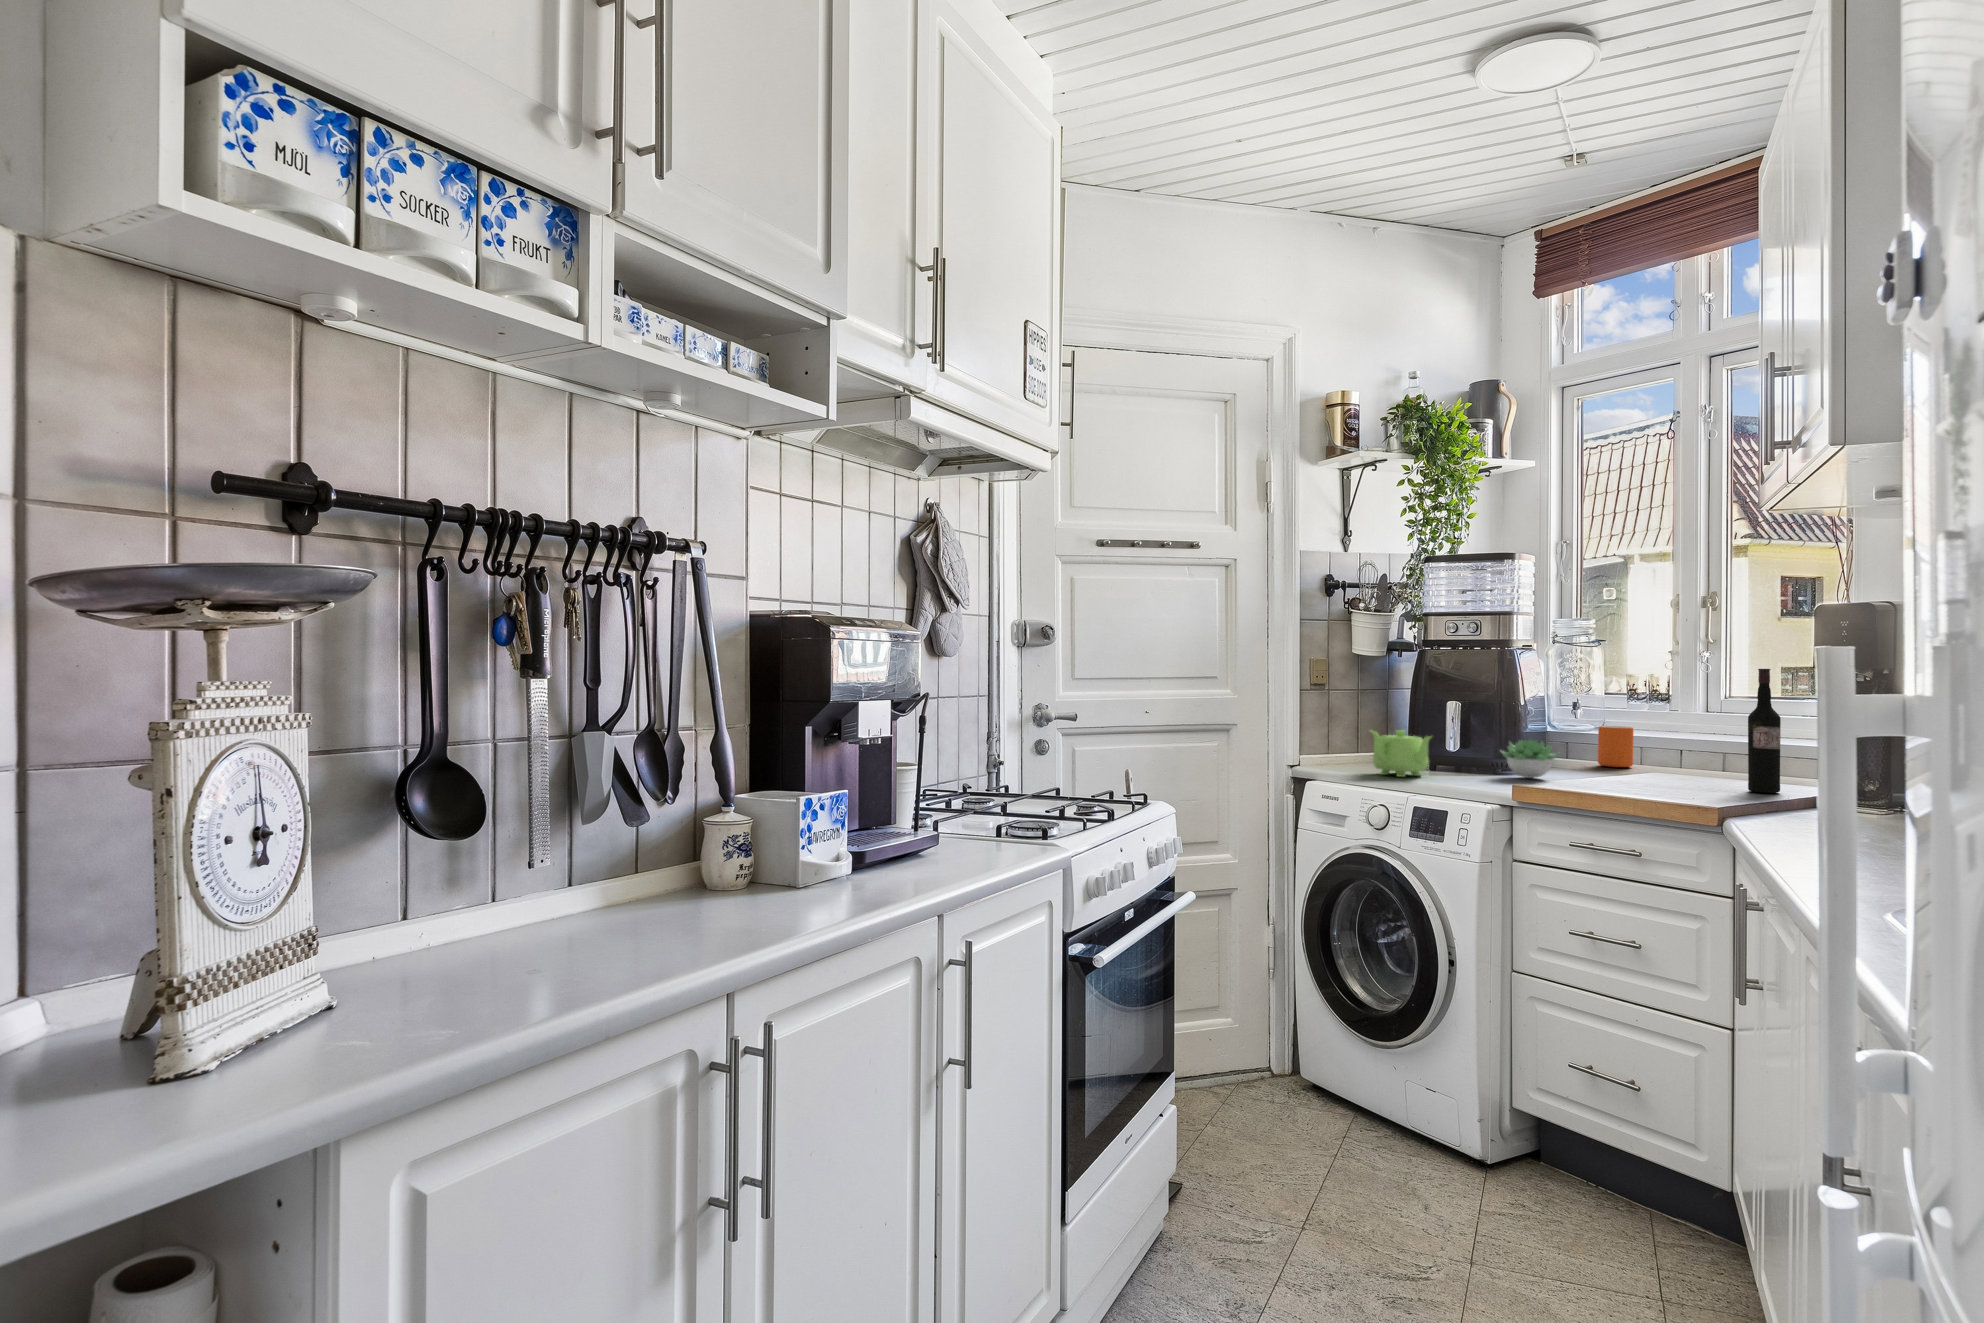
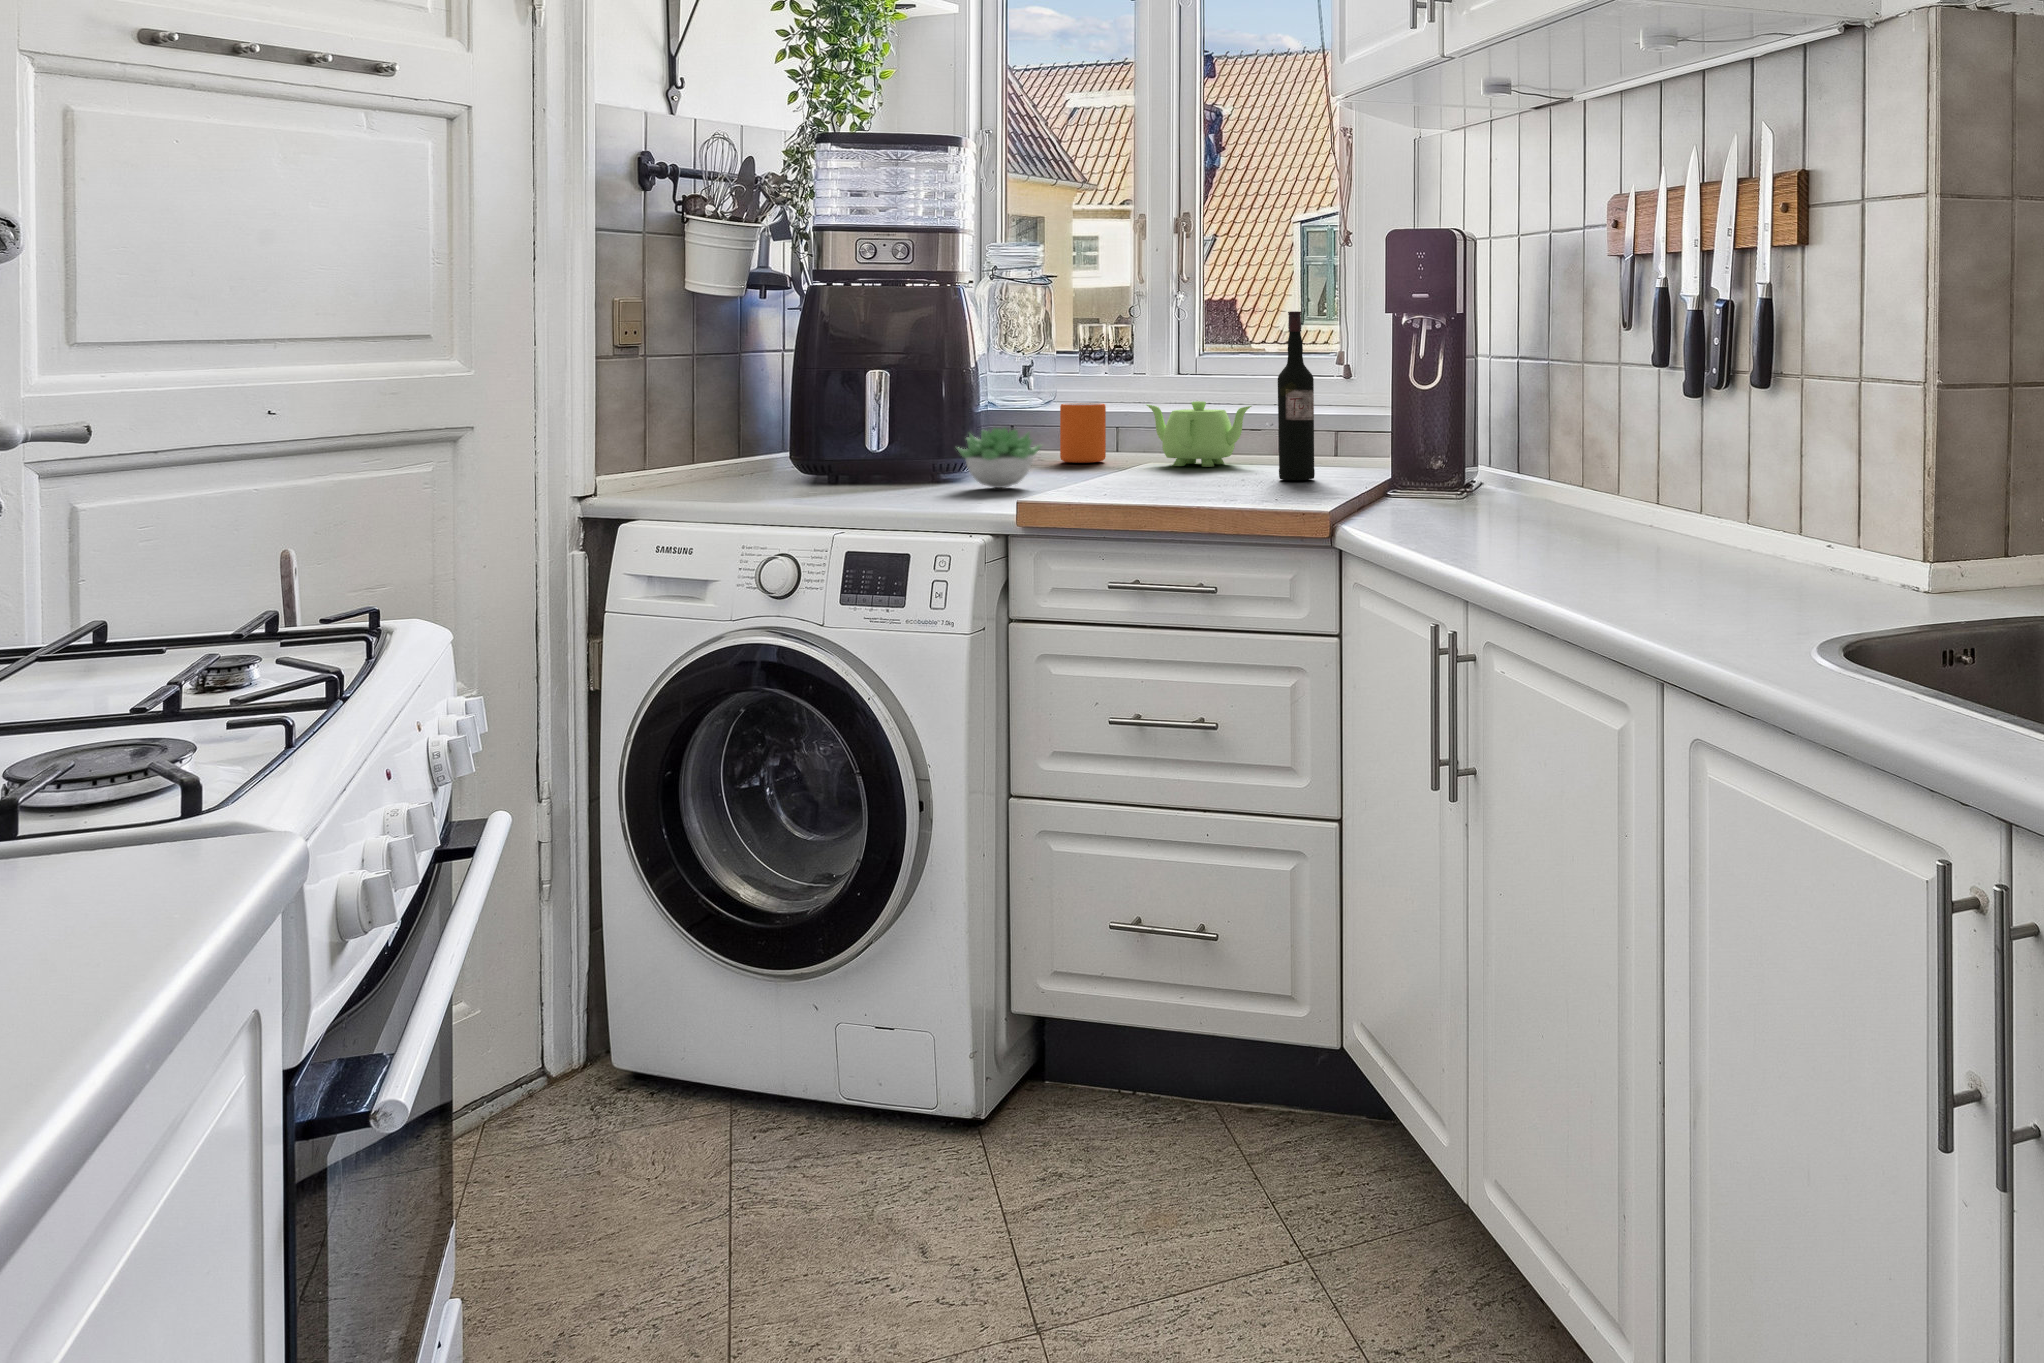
teapot: present [1371,730,1431,777] -> present [1147,401,1251,467]

